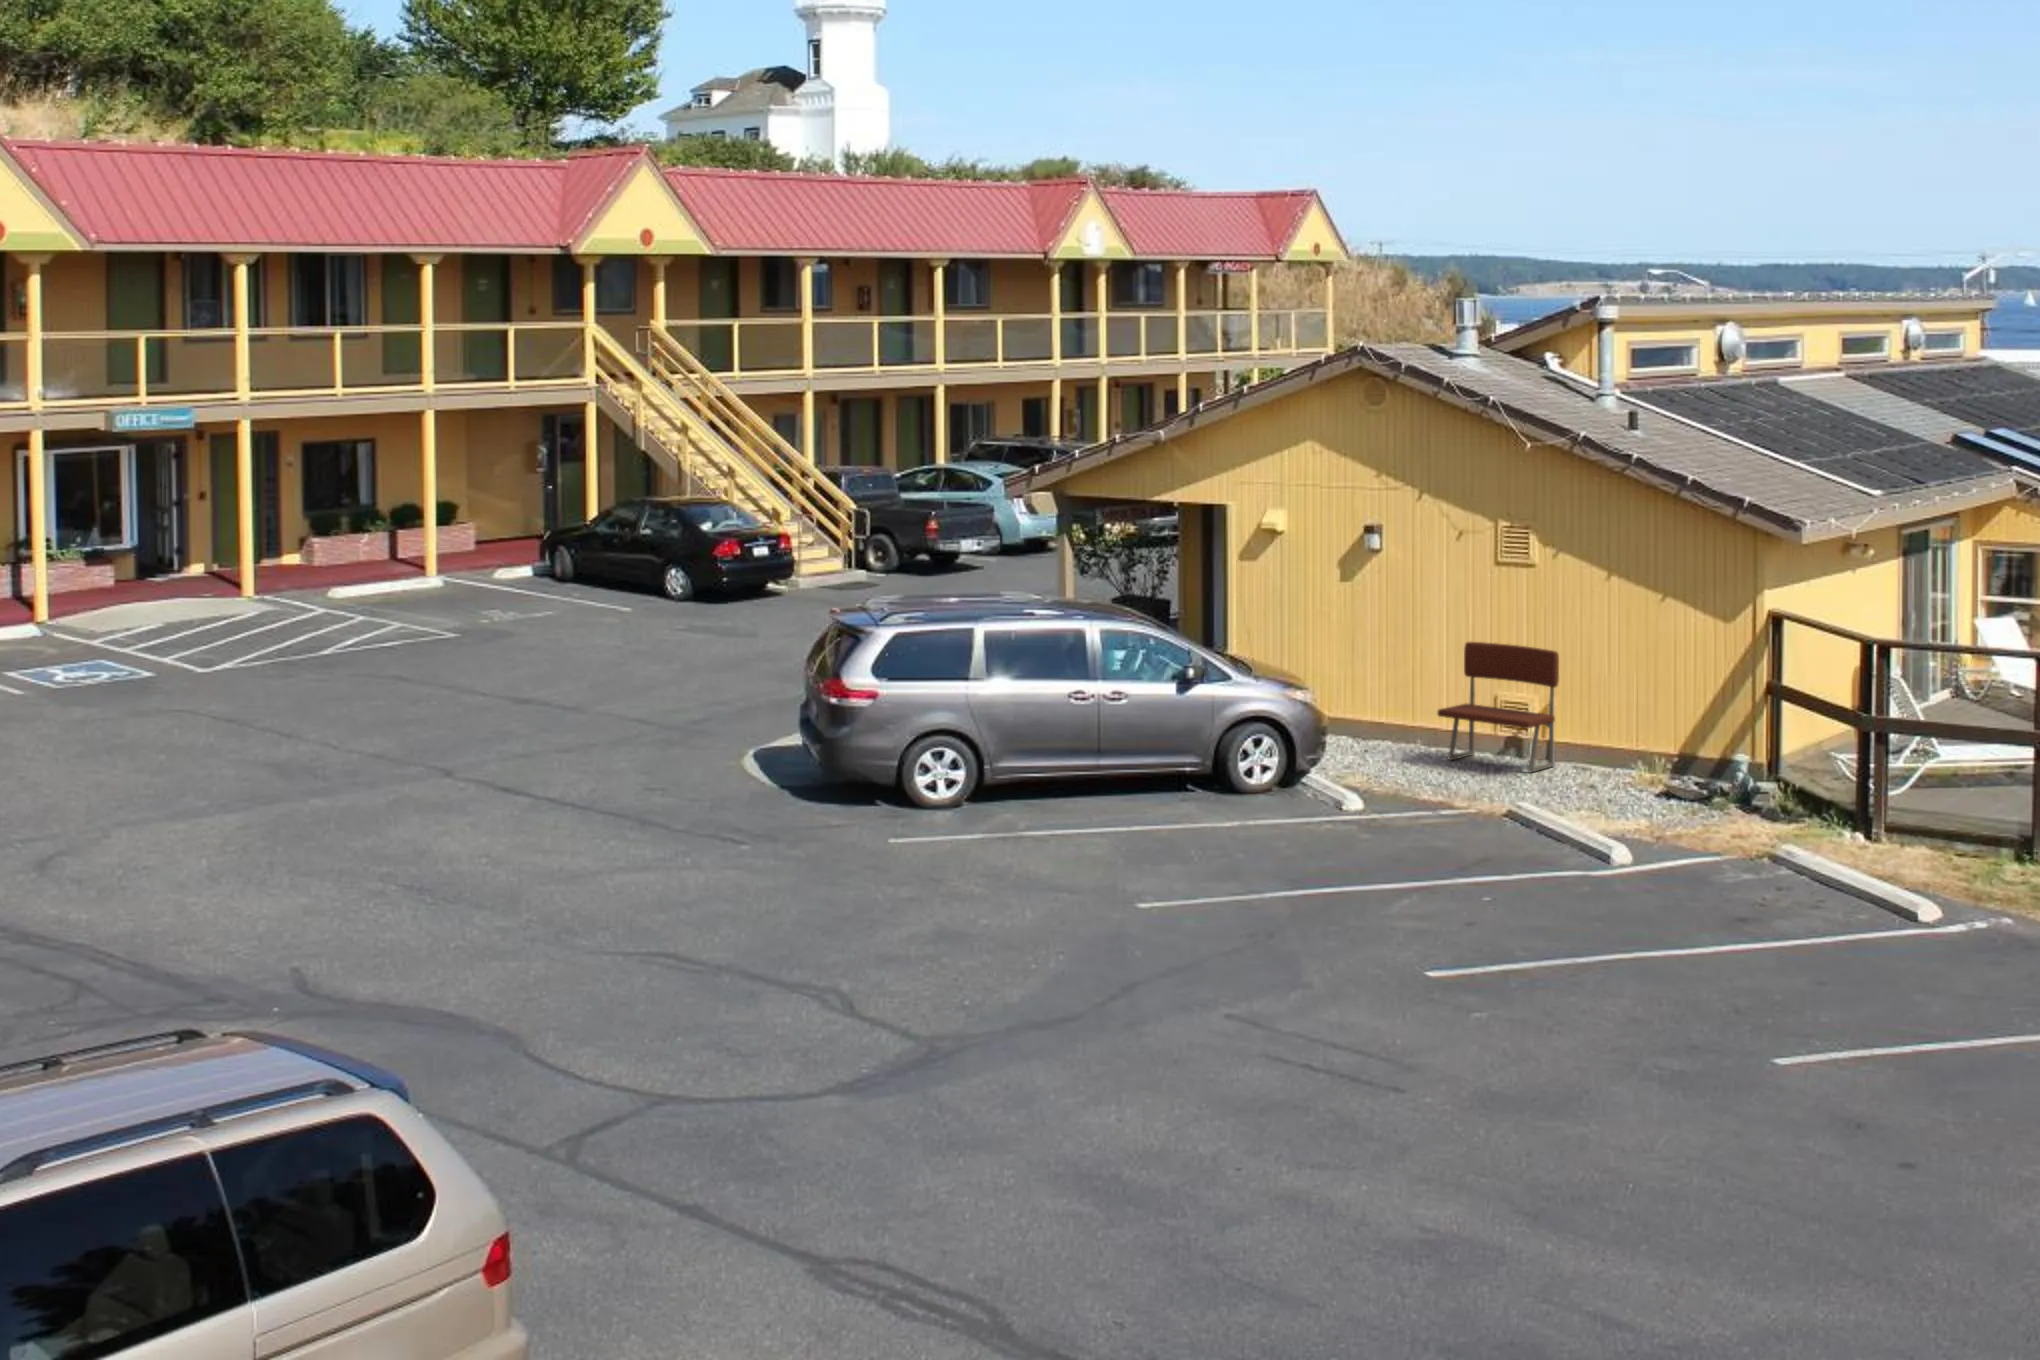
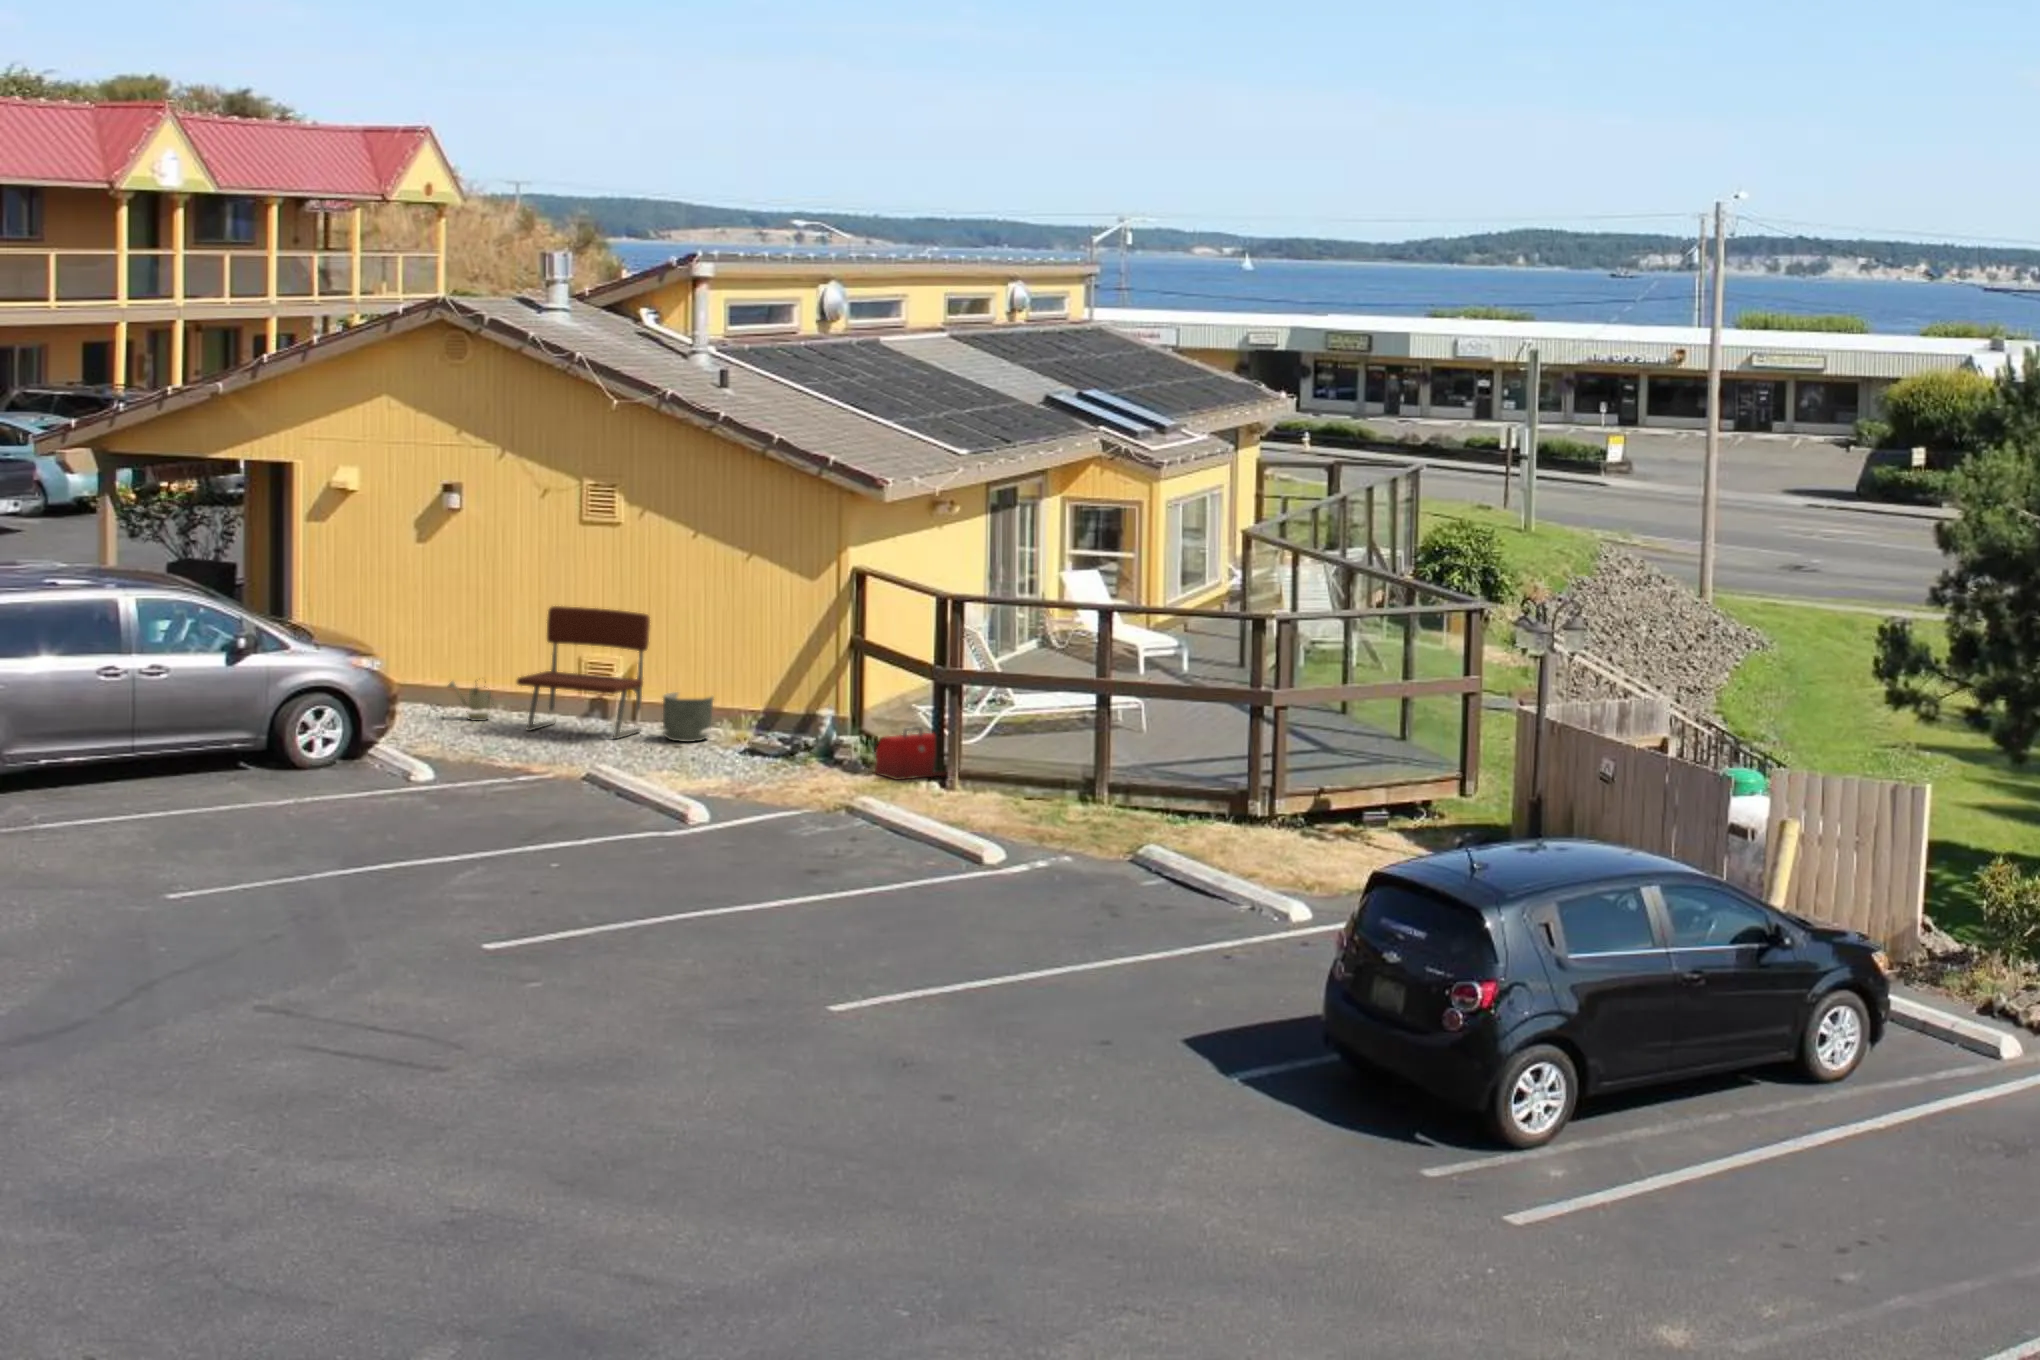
watering can: none [1378,708,1419,748] -> present [448,681,491,721]
planter: none [1574,729,1623,778] -> present [663,692,714,741]
toolbox: none [1791,776,1867,831] -> present [875,727,945,780]

